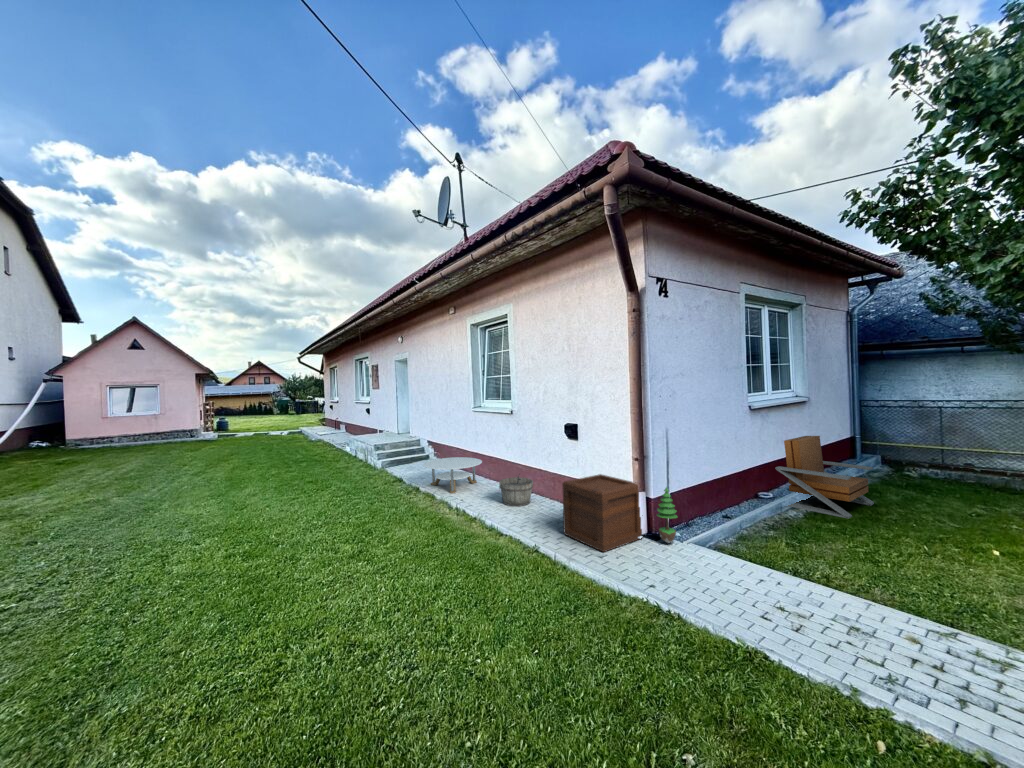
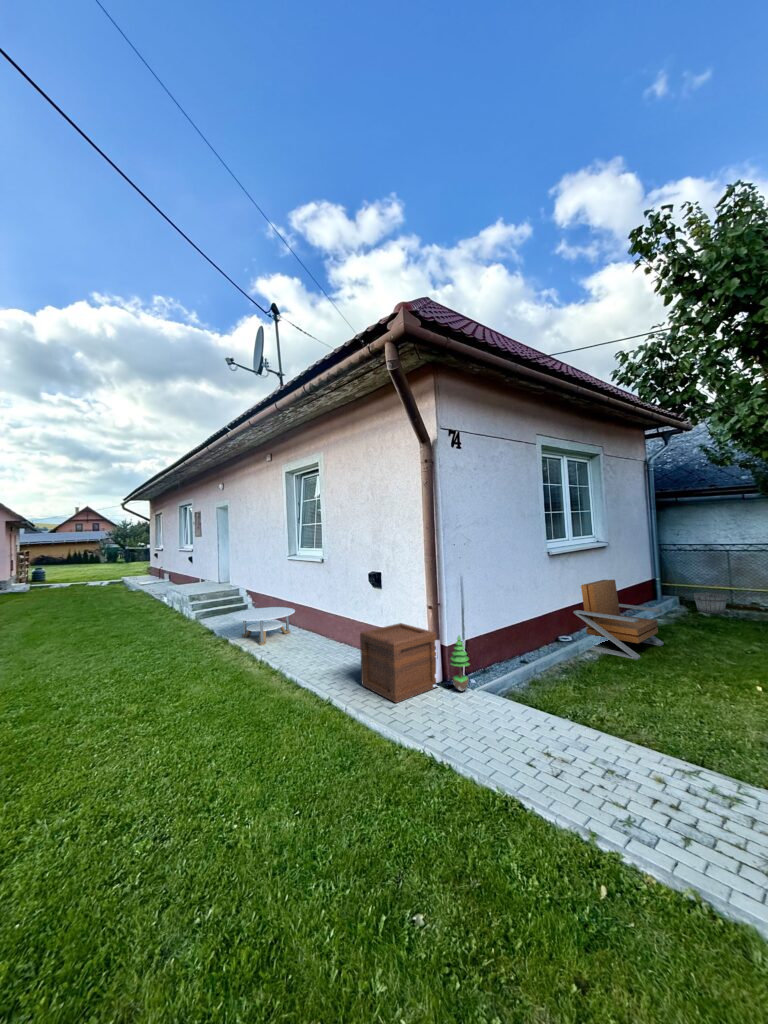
wooden bucket: present [499,476,533,506] -> present [693,589,727,613]

